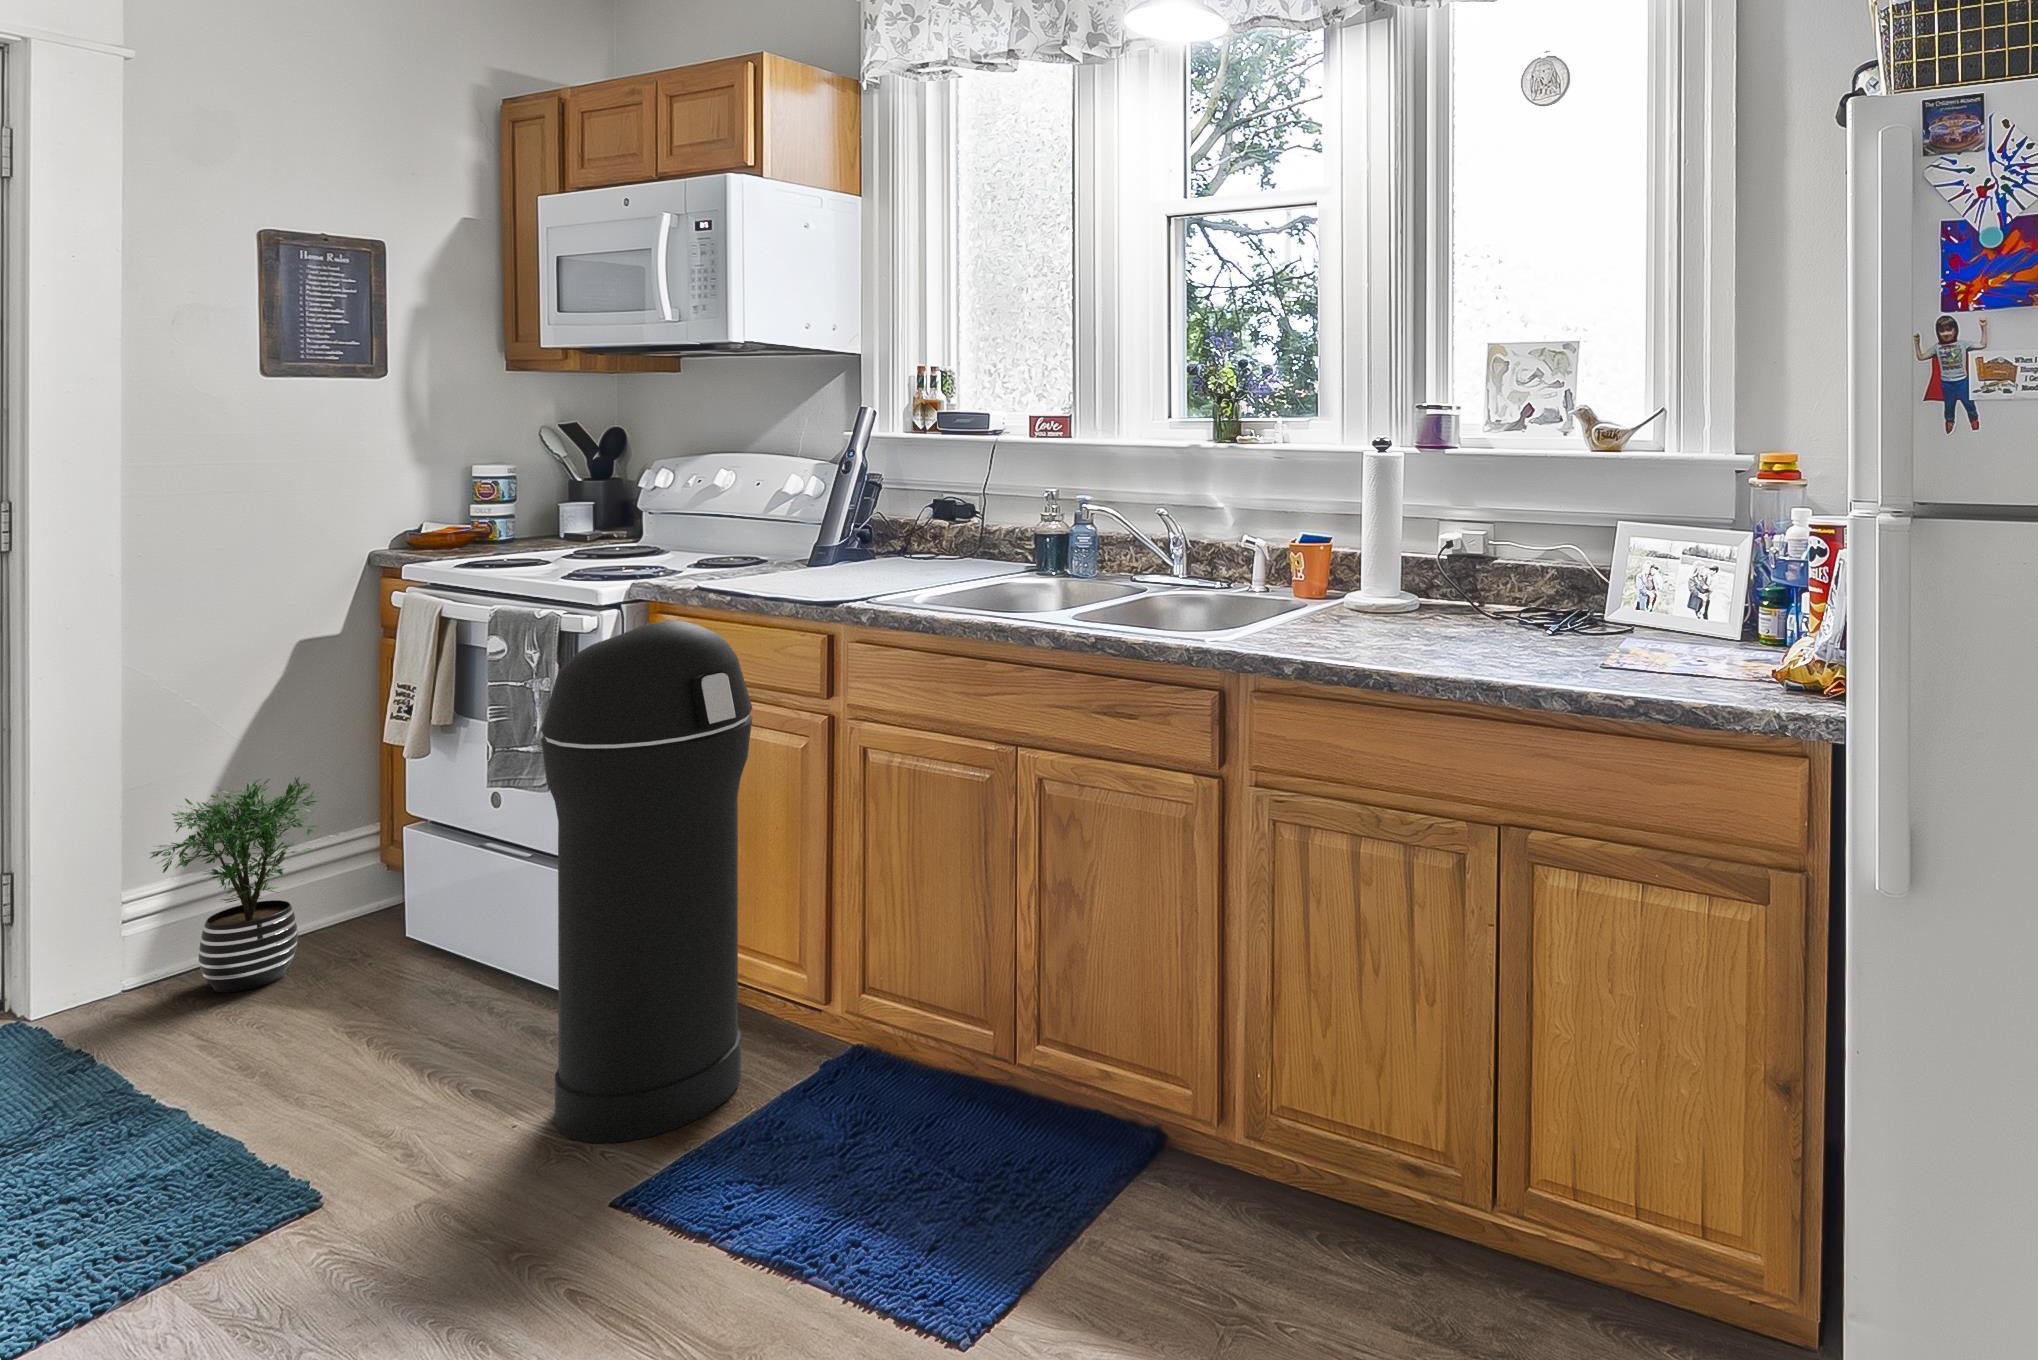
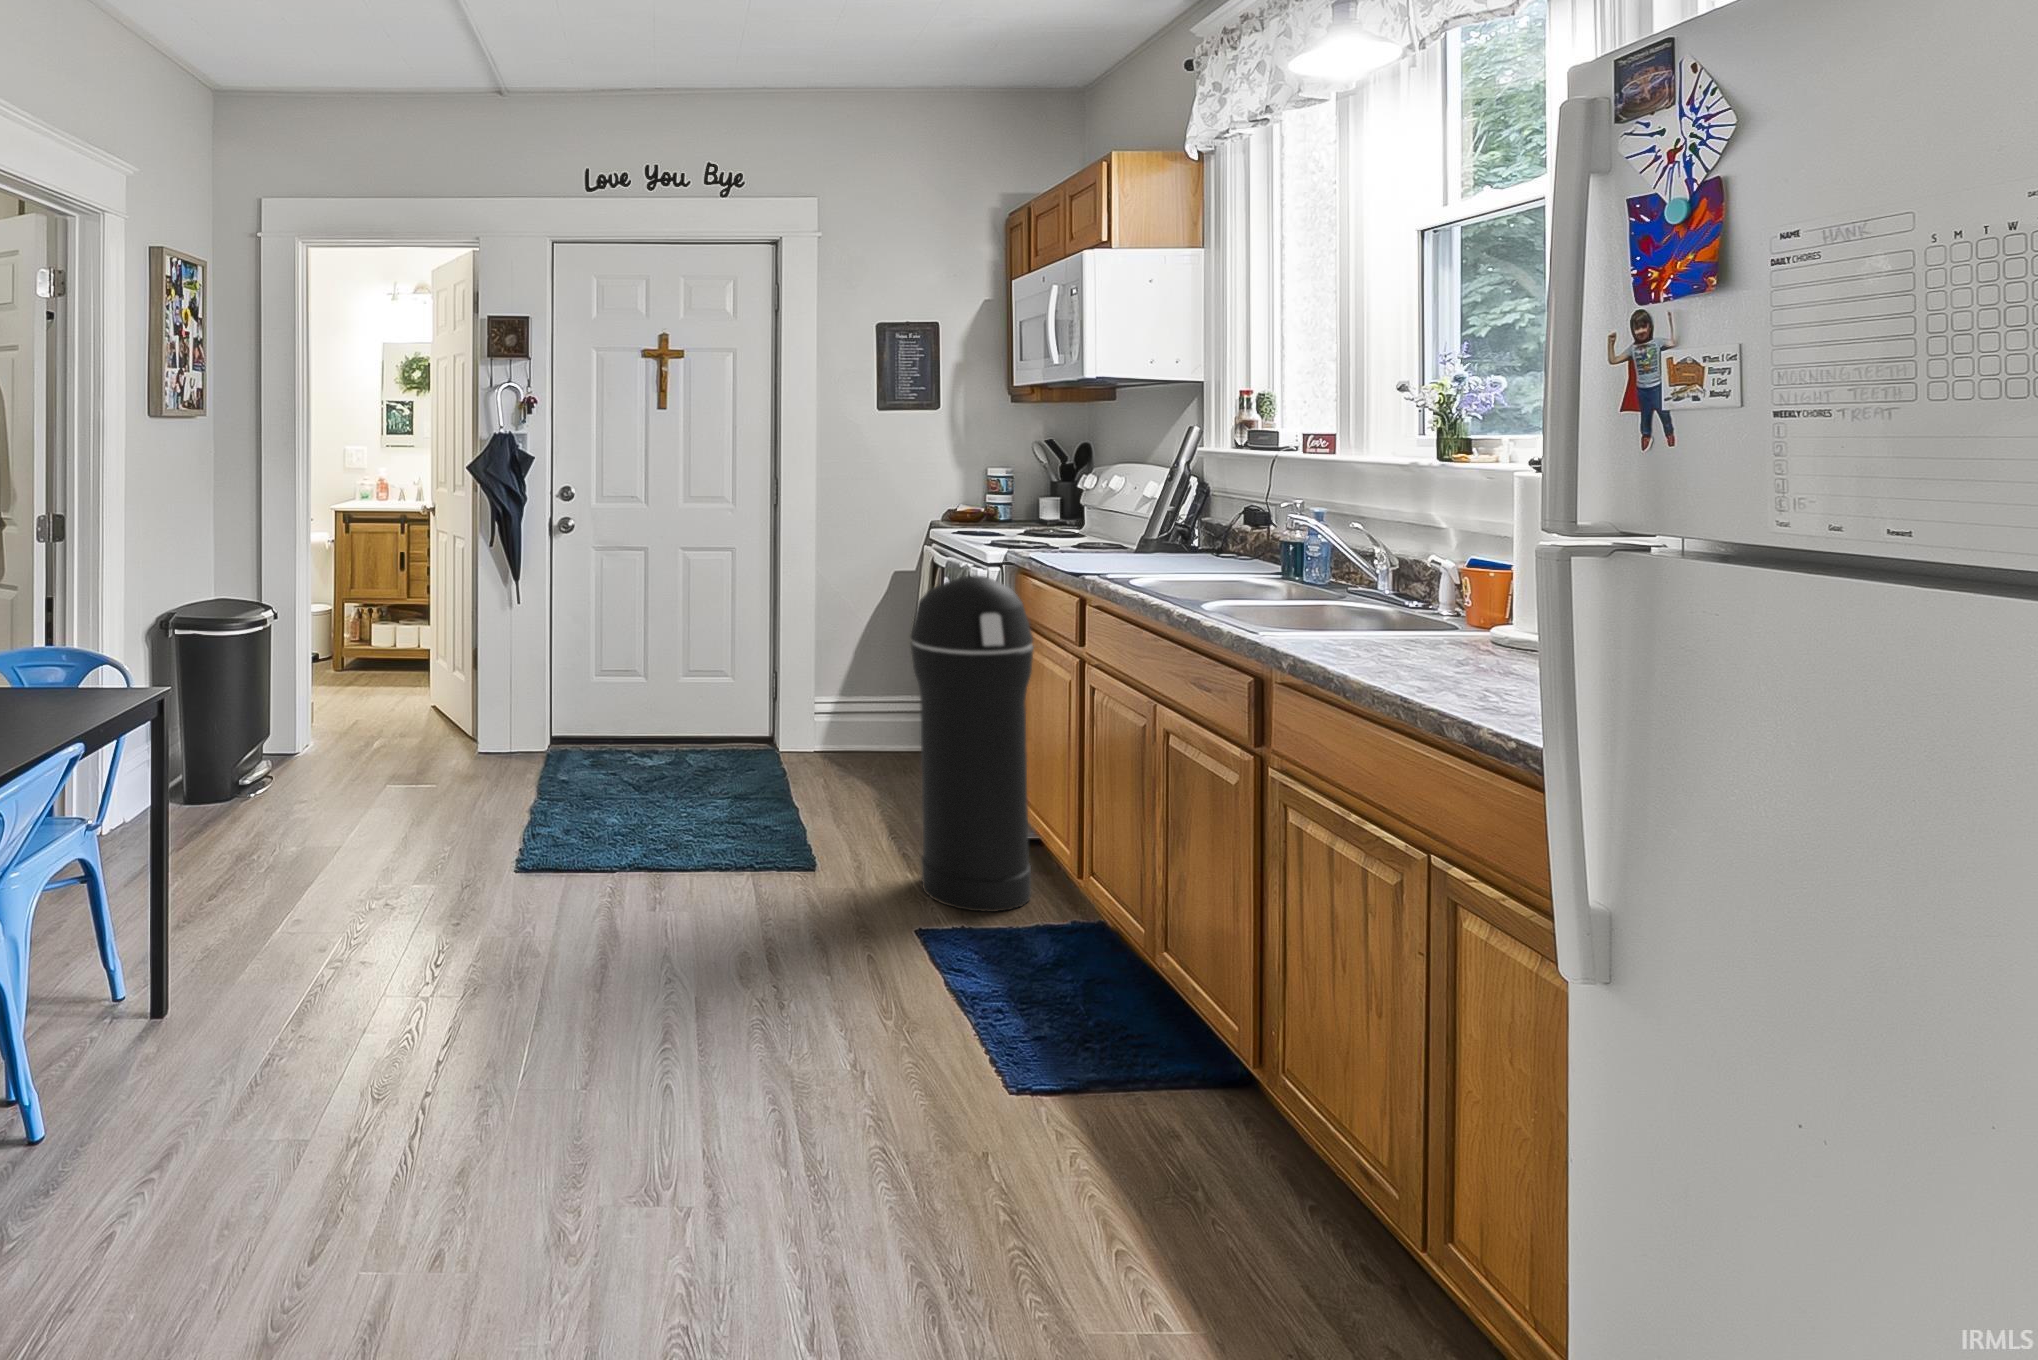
potted plant: present [151,777,320,992] -> none [817,649,897,769]

